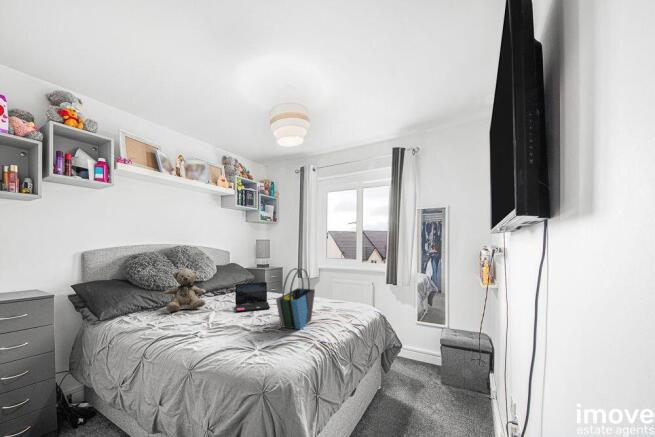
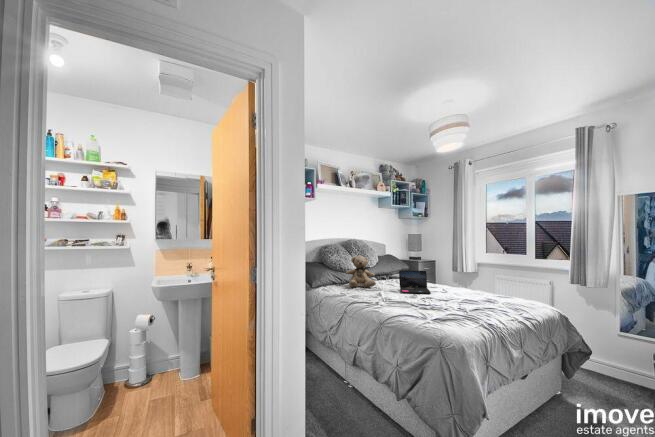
tote bag: present [276,268,315,329] -> none [441,258,478,312]

